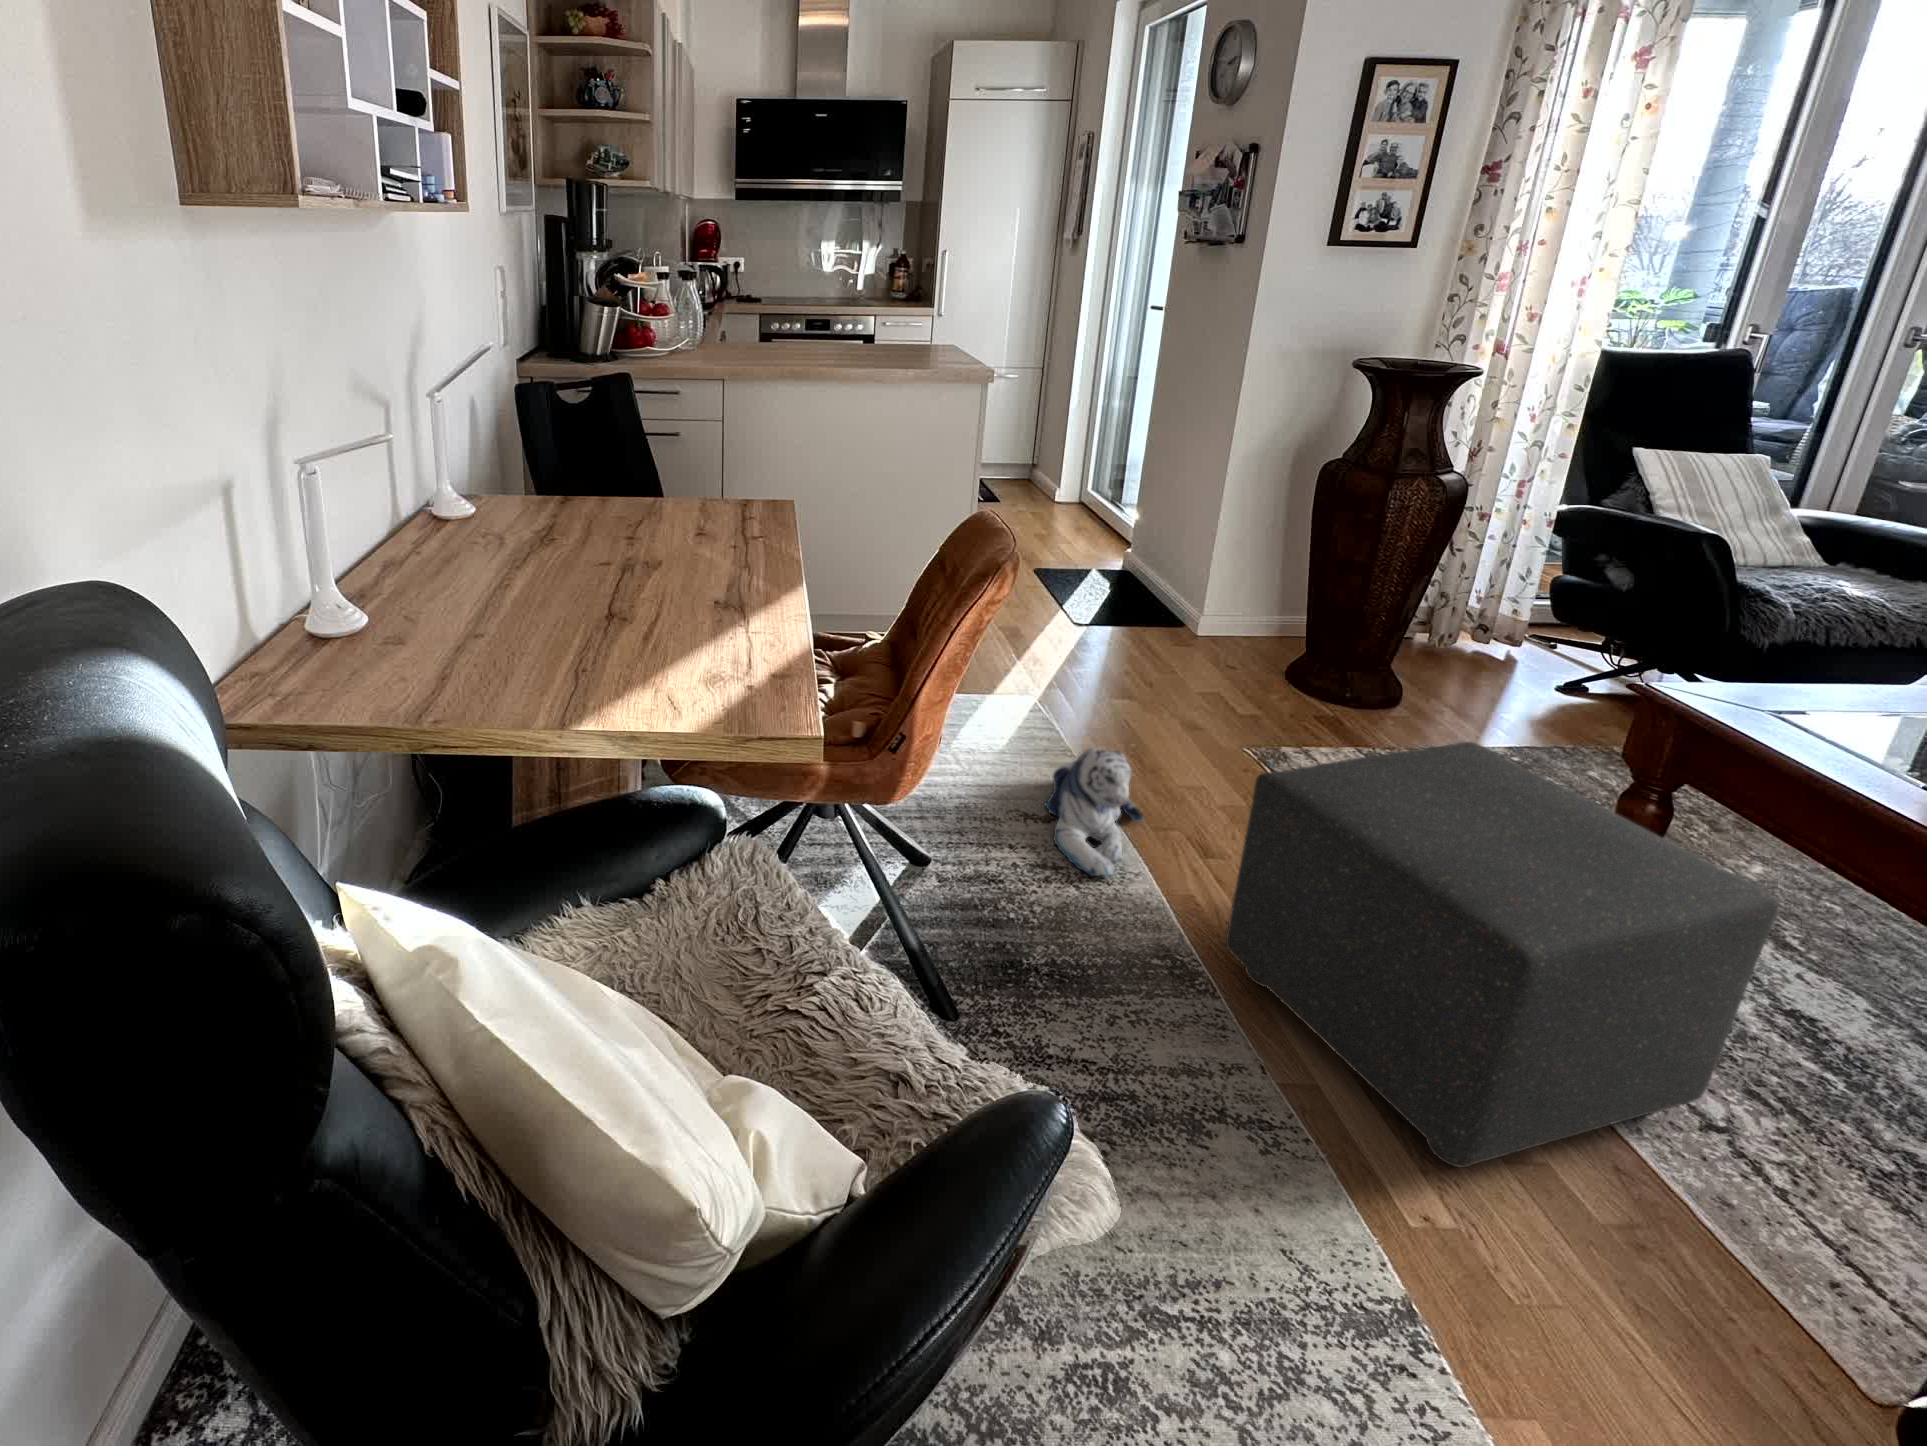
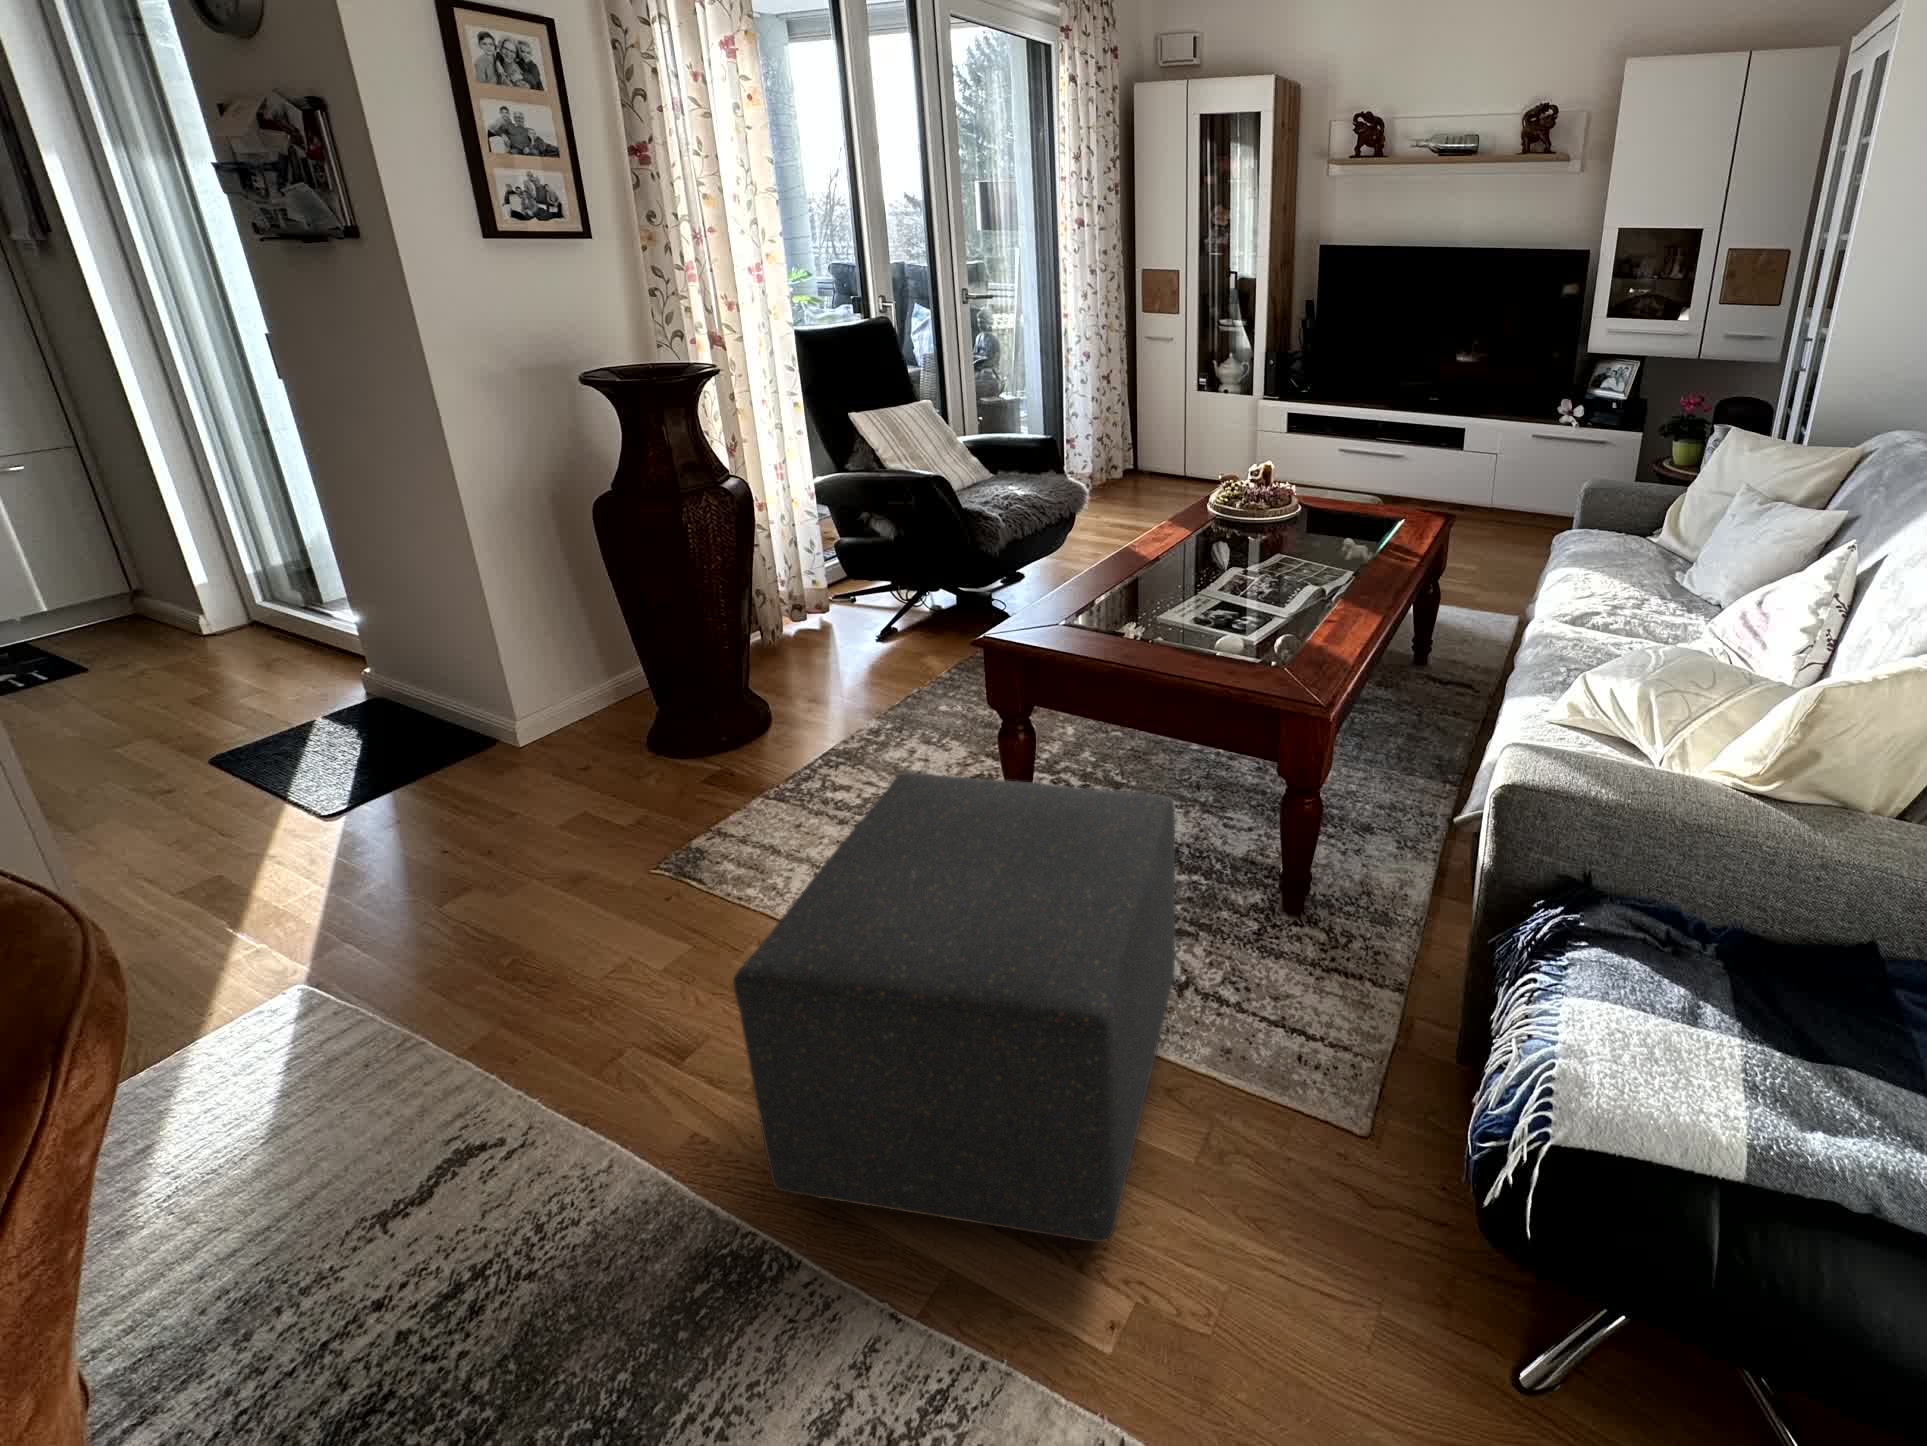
plush toy: present [1045,748,1143,877] -> none [400,1024,577,1238]

